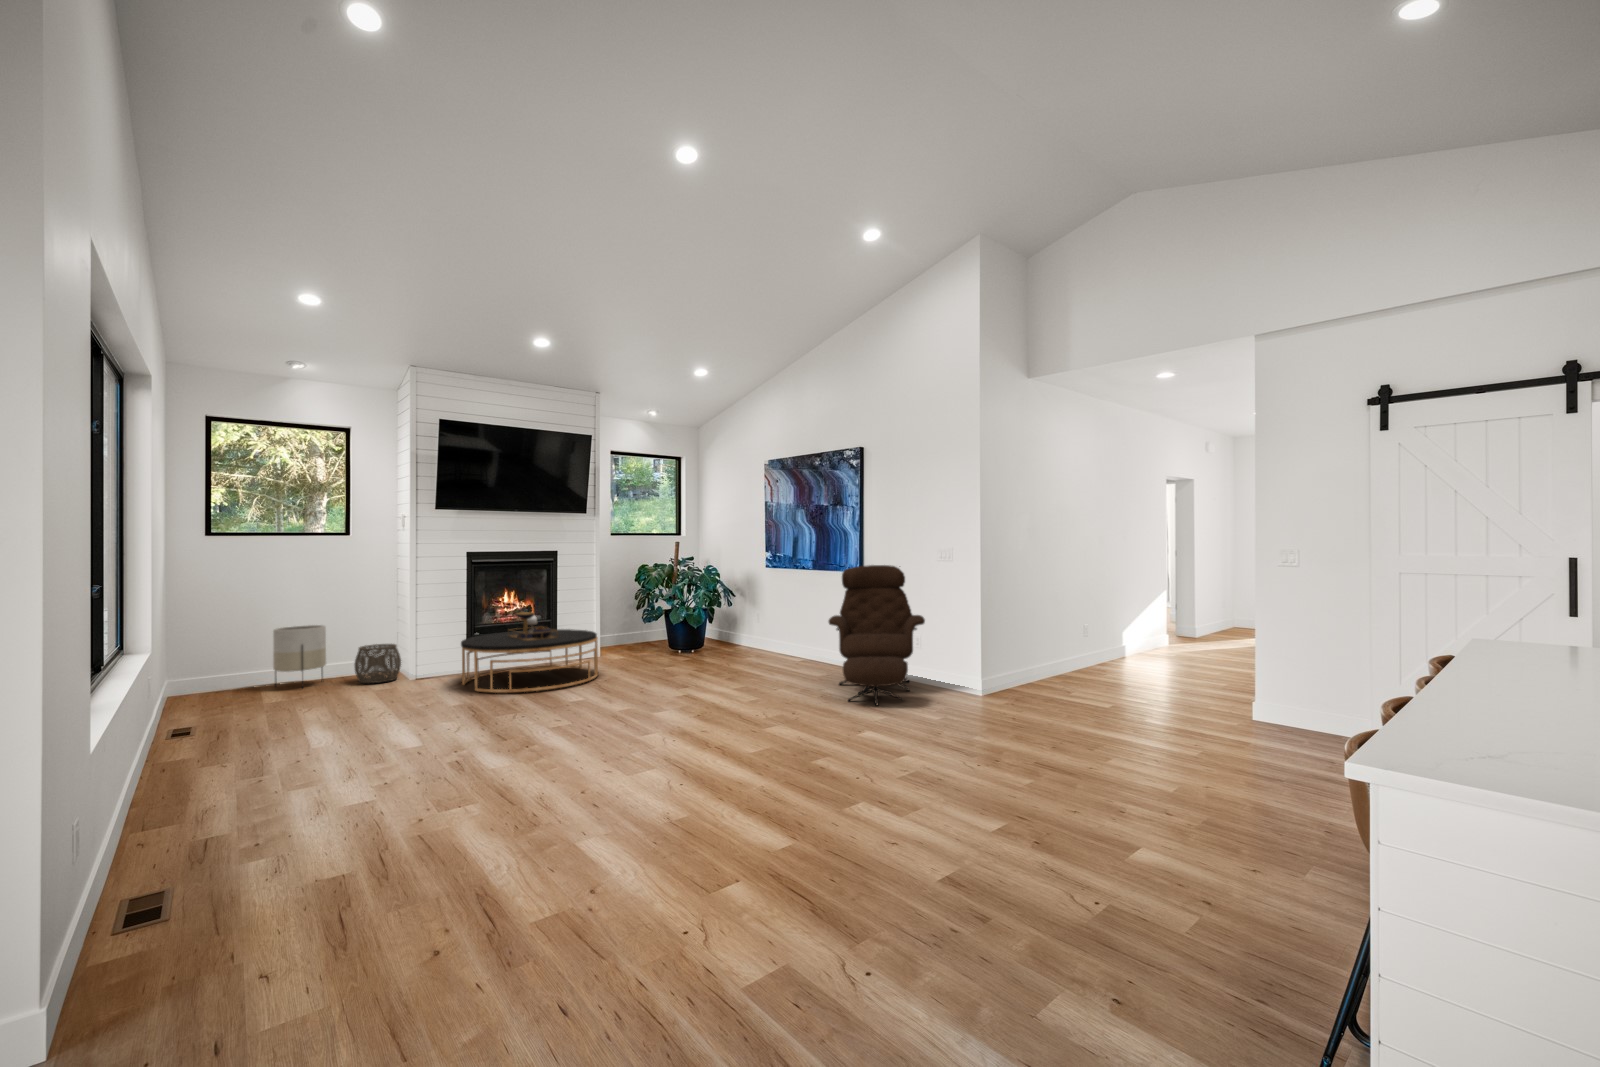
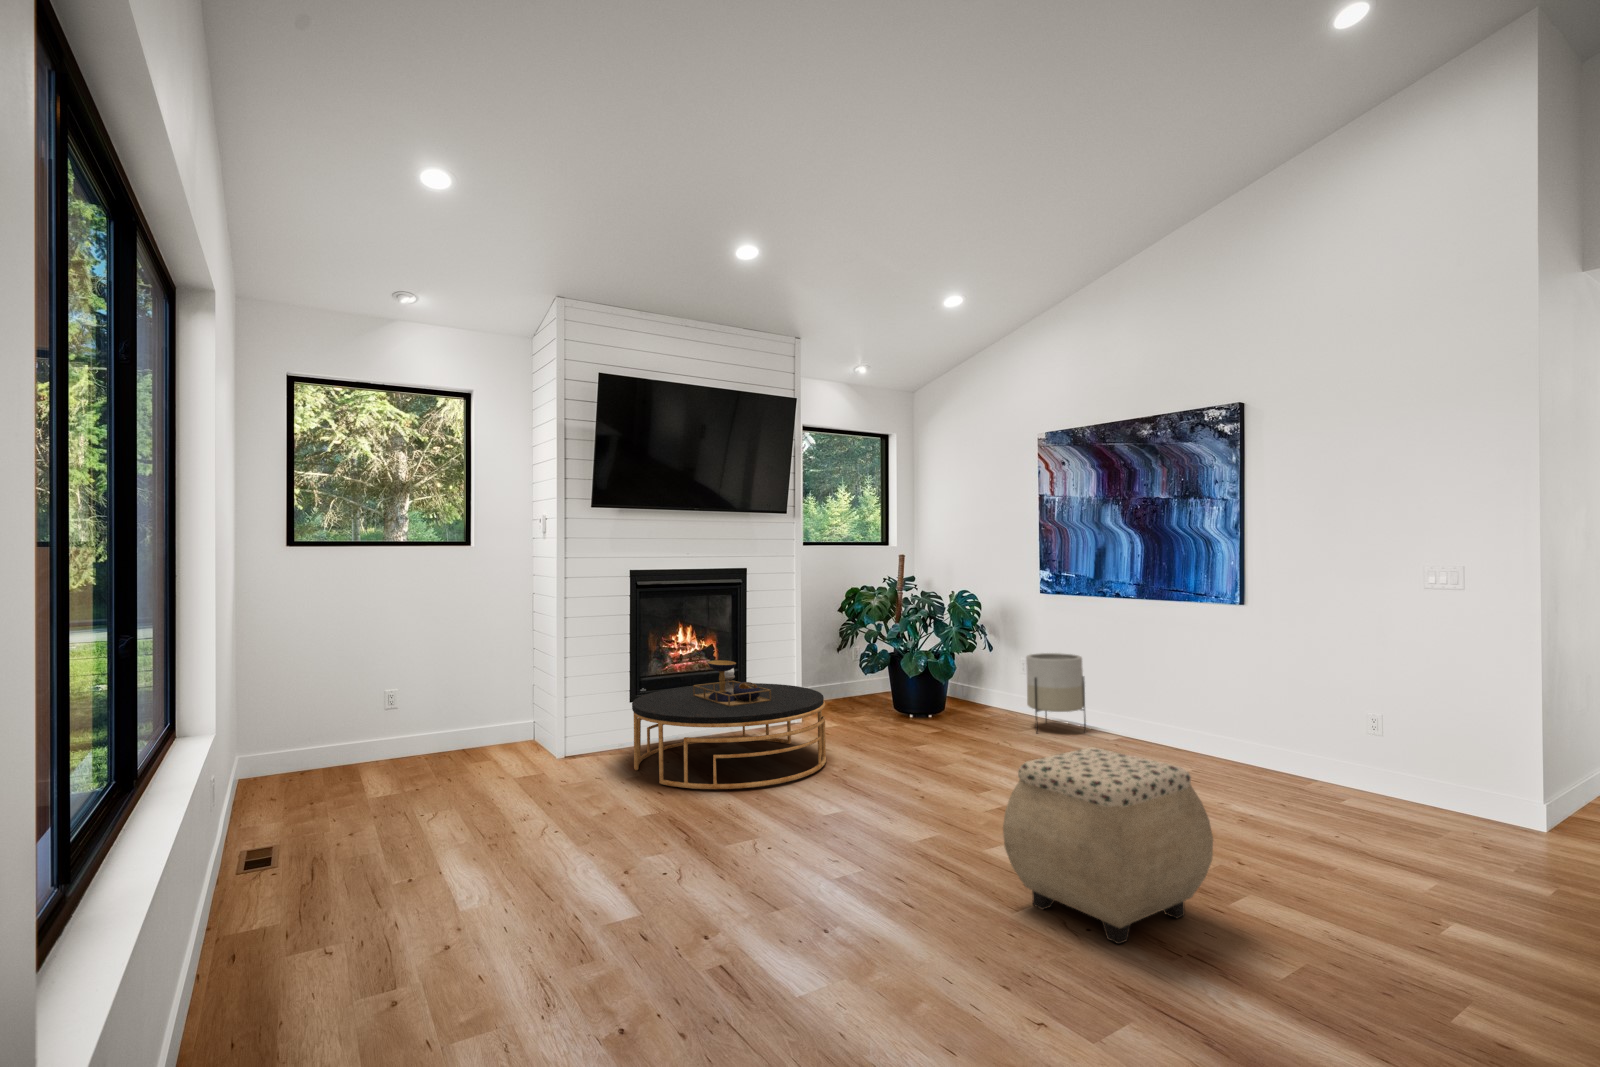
lounge chair: present [829,565,925,705] -> none [1211,594,1423,848]
planter: present [273,625,326,687] -> present [1026,653,1086,732]
woven basket: present [354,644,401,684] -> none [481,702,544,763]
ottoman: none [643,649,751,746] -> present [1003,747,1213,944]

